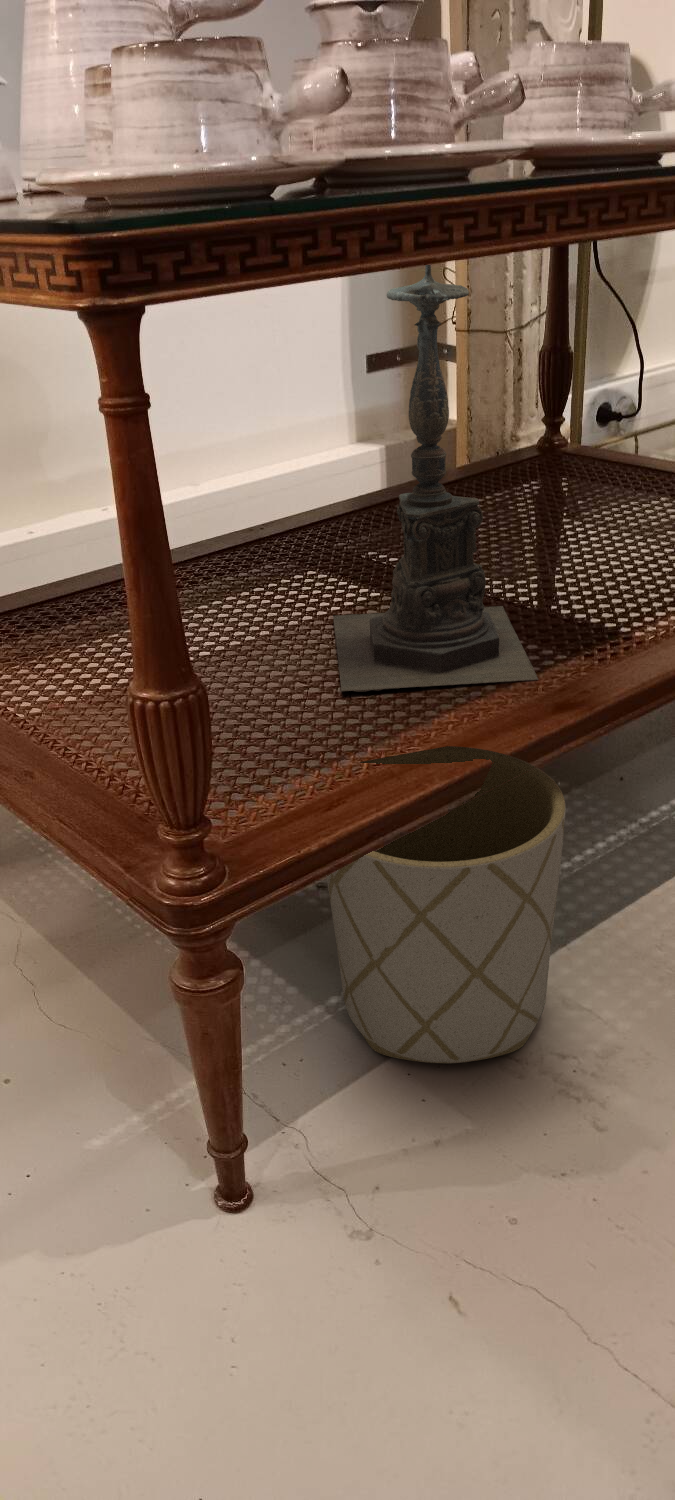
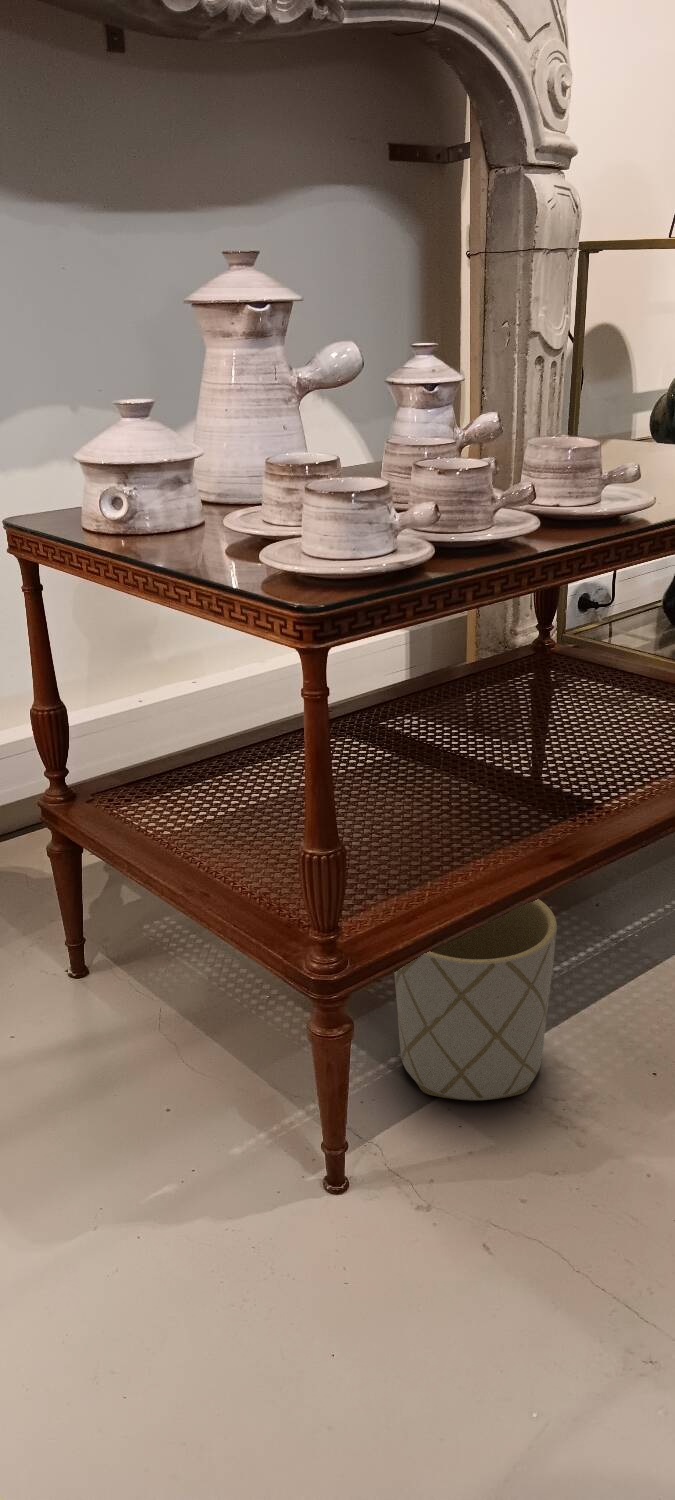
candle holder: present [333,265,538,692] -> none [392,539,539,843]

